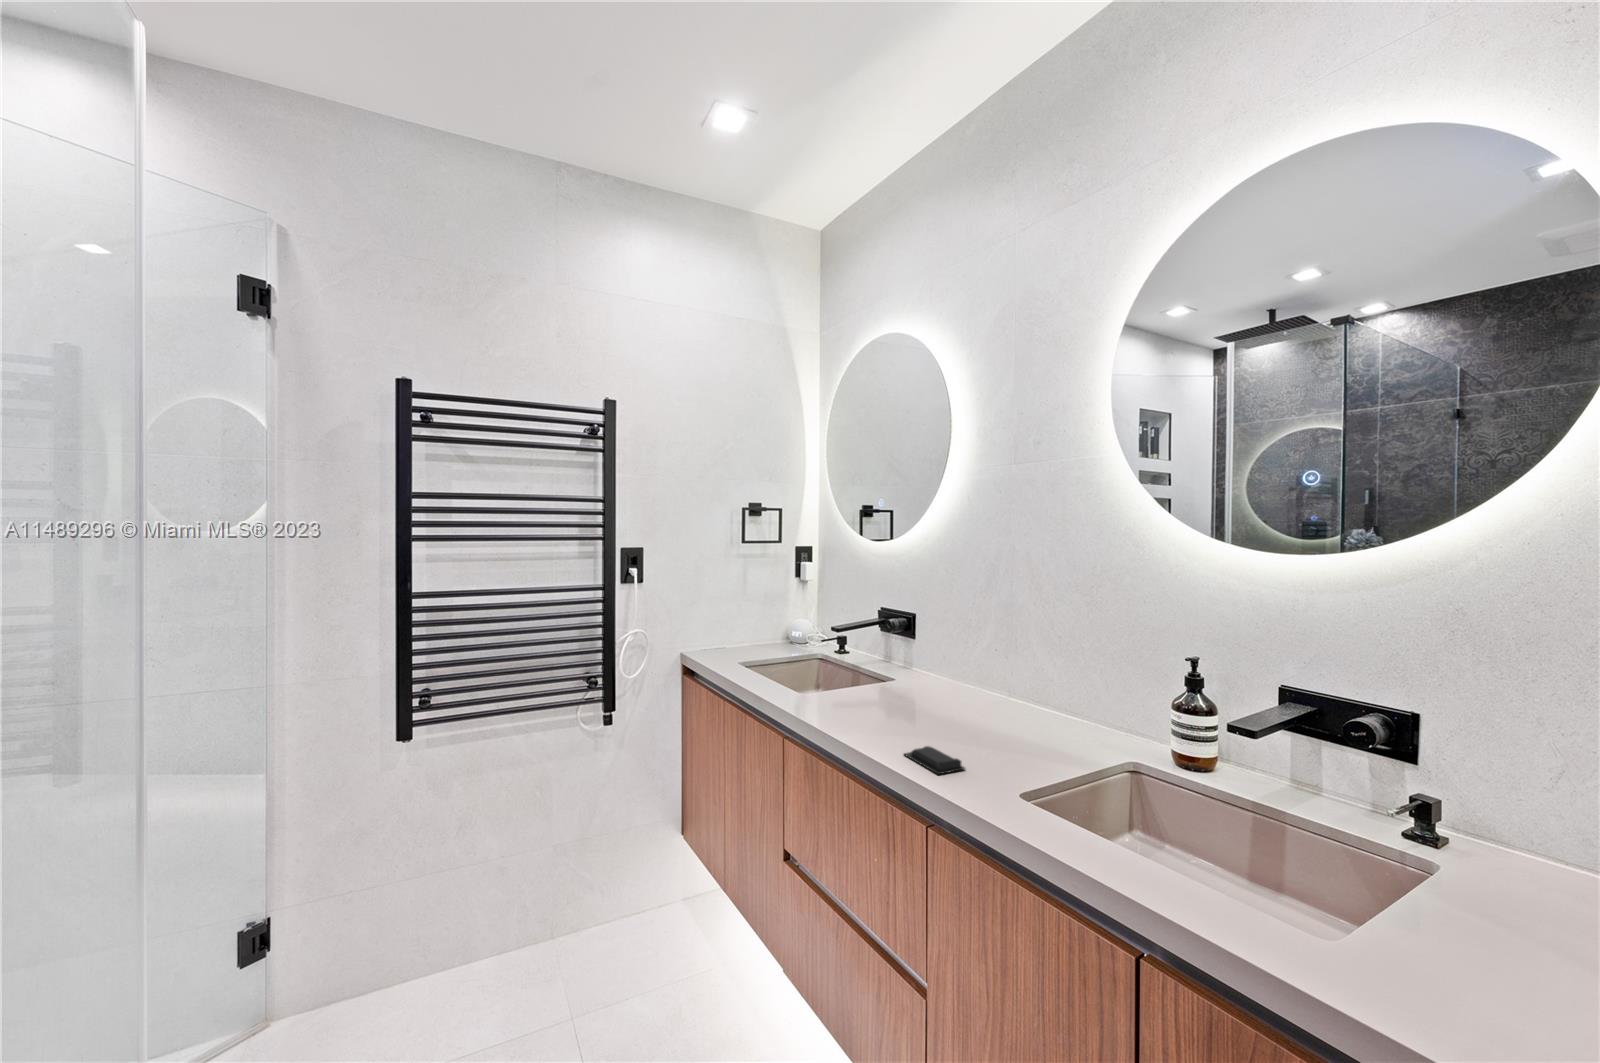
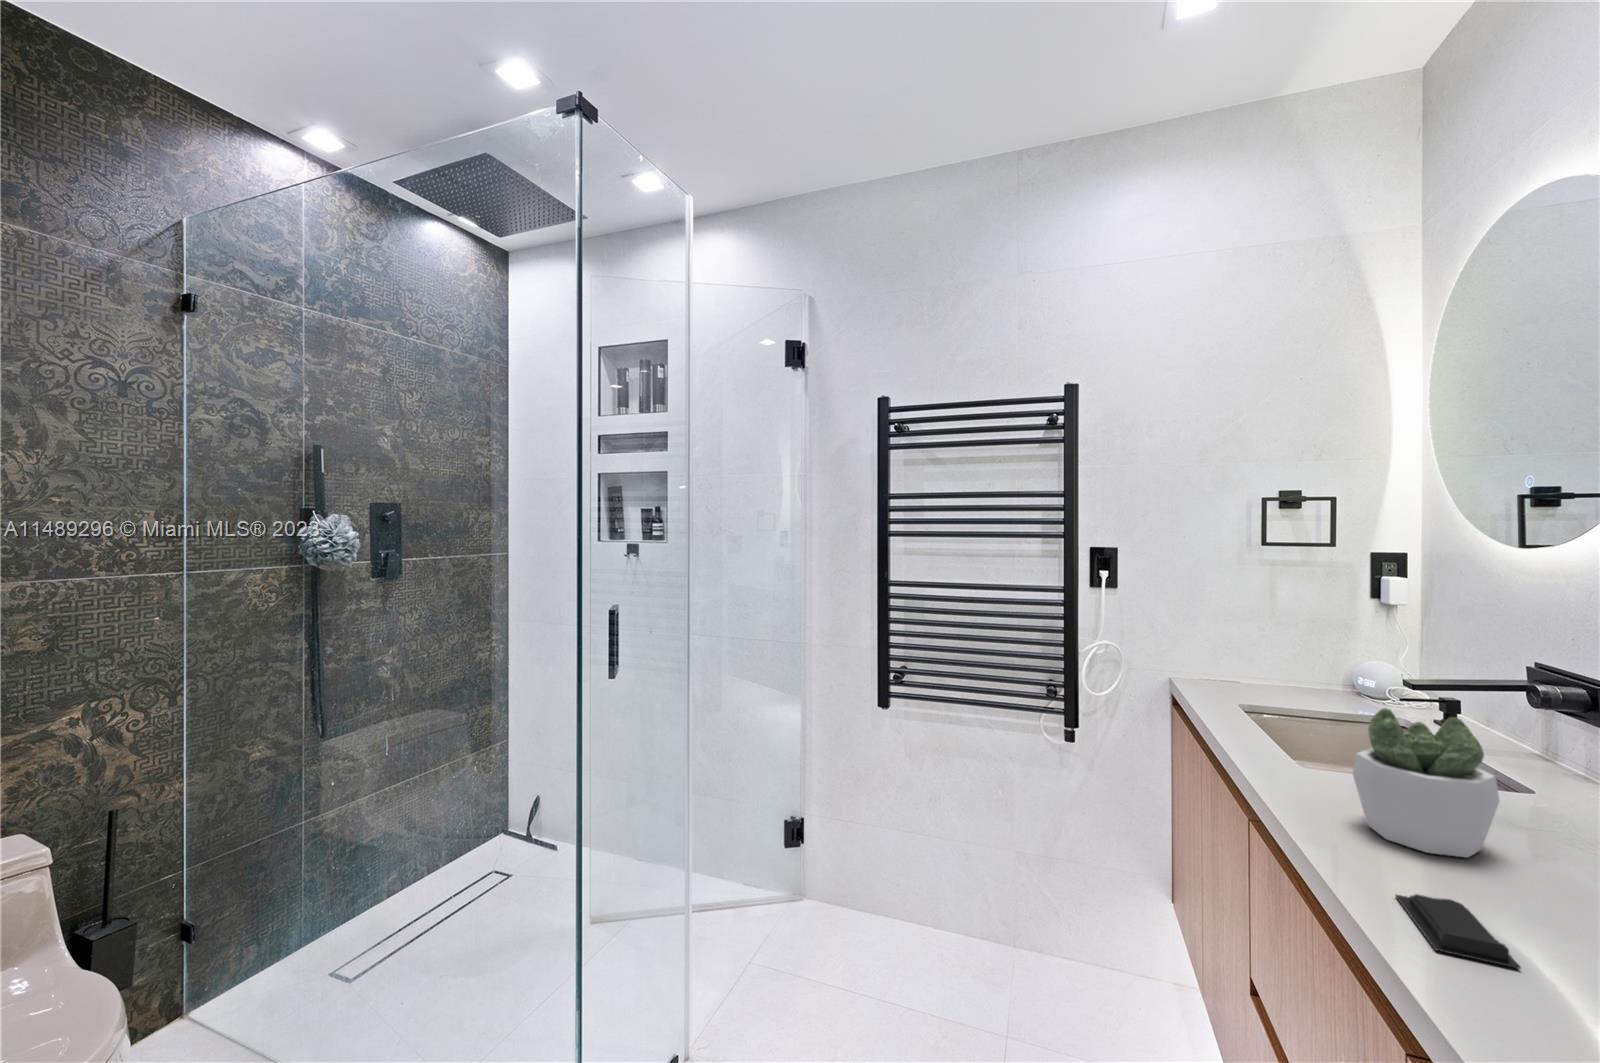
succulent plant: none [855,644,915,727] -> present [1353,708,1499,858]

